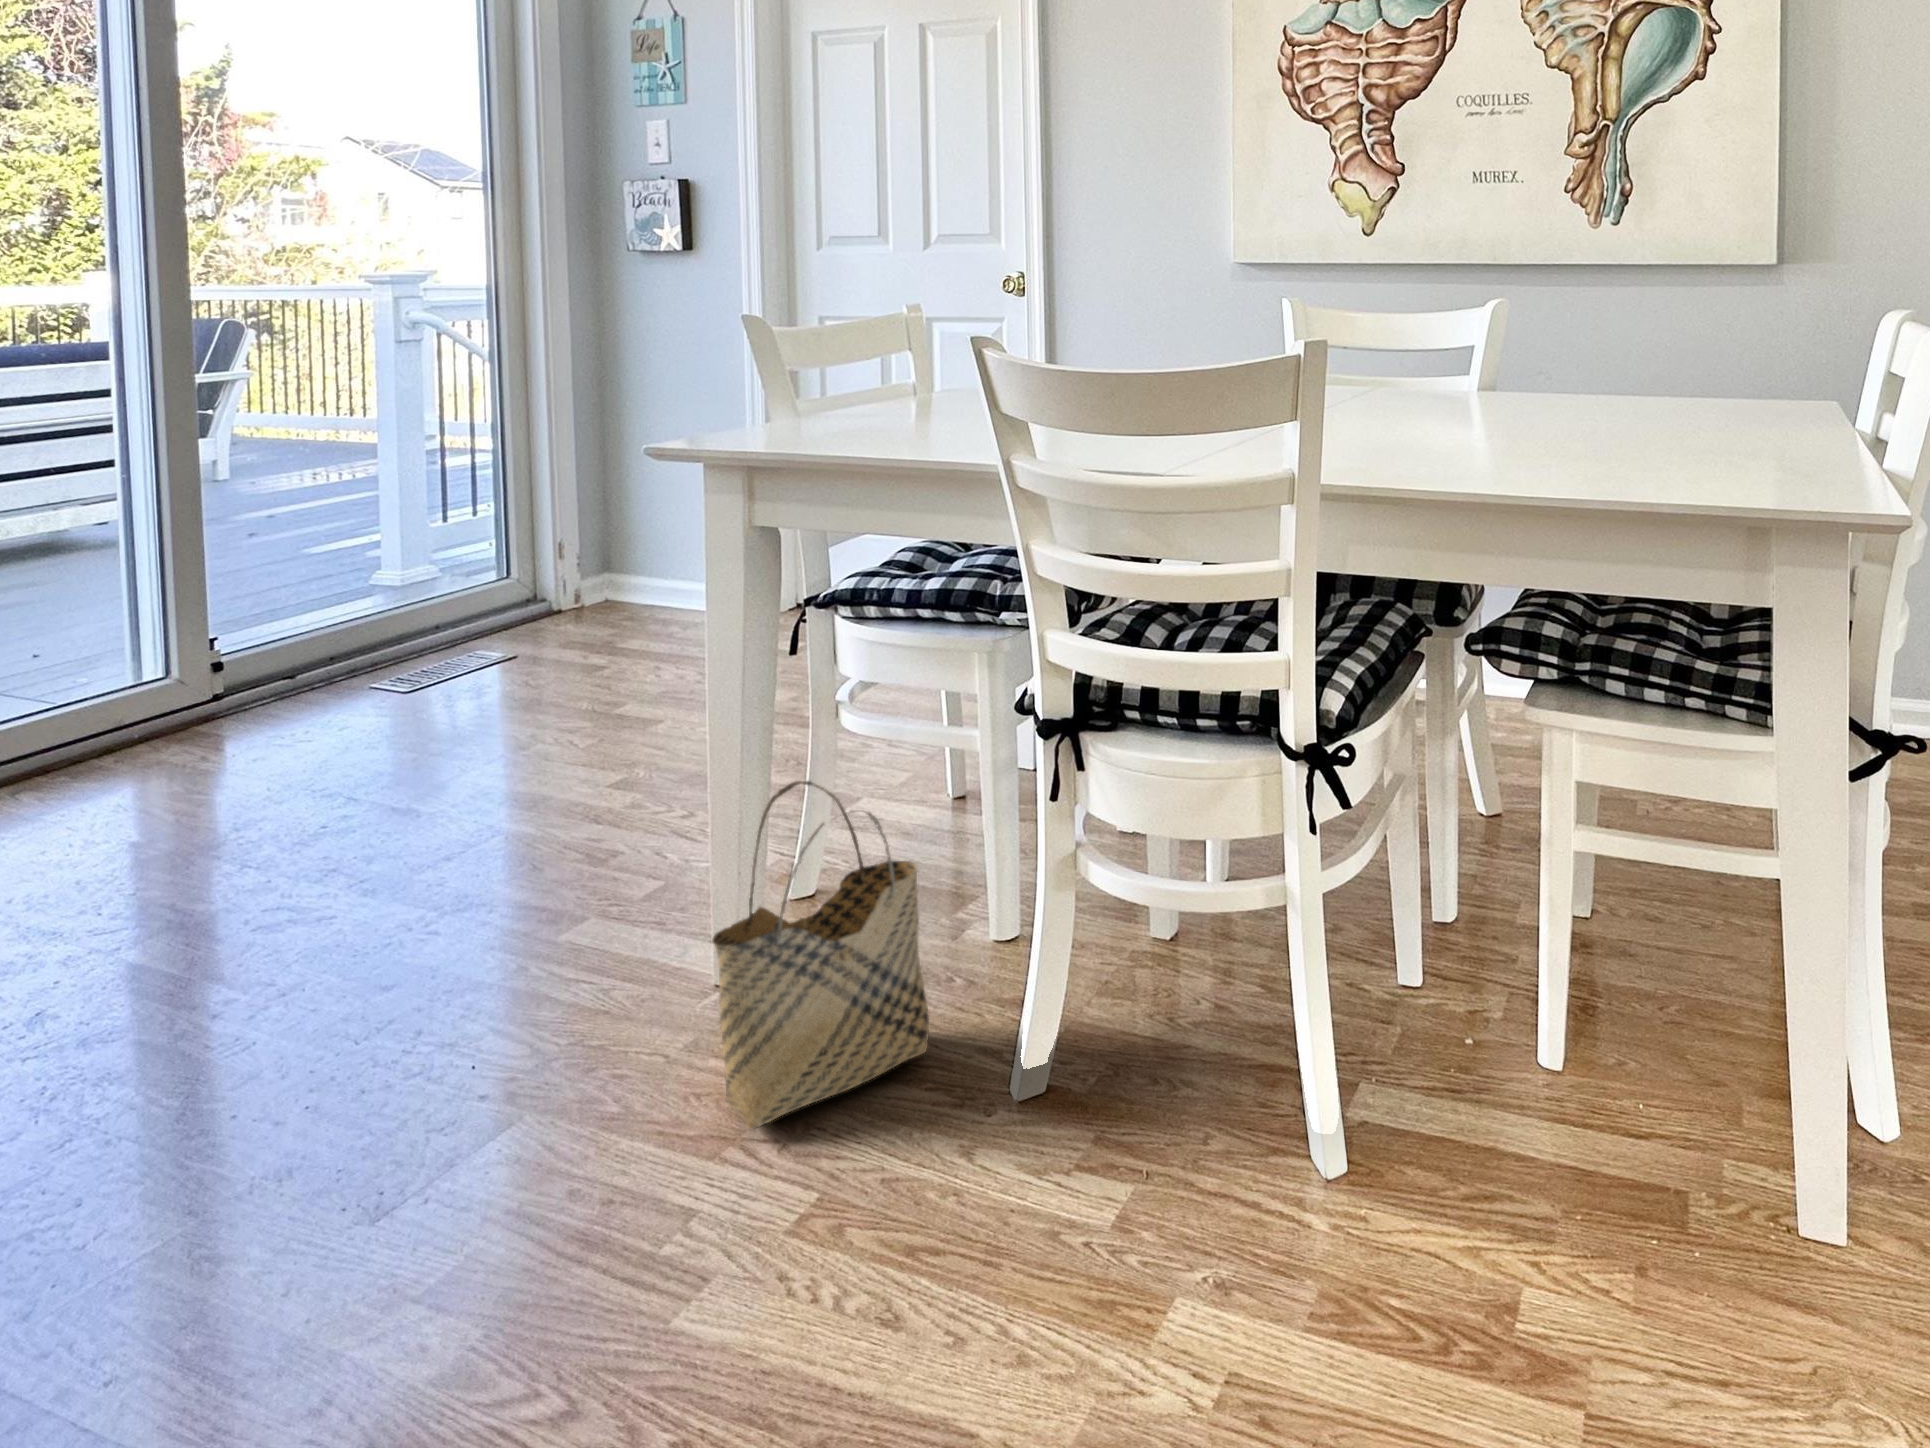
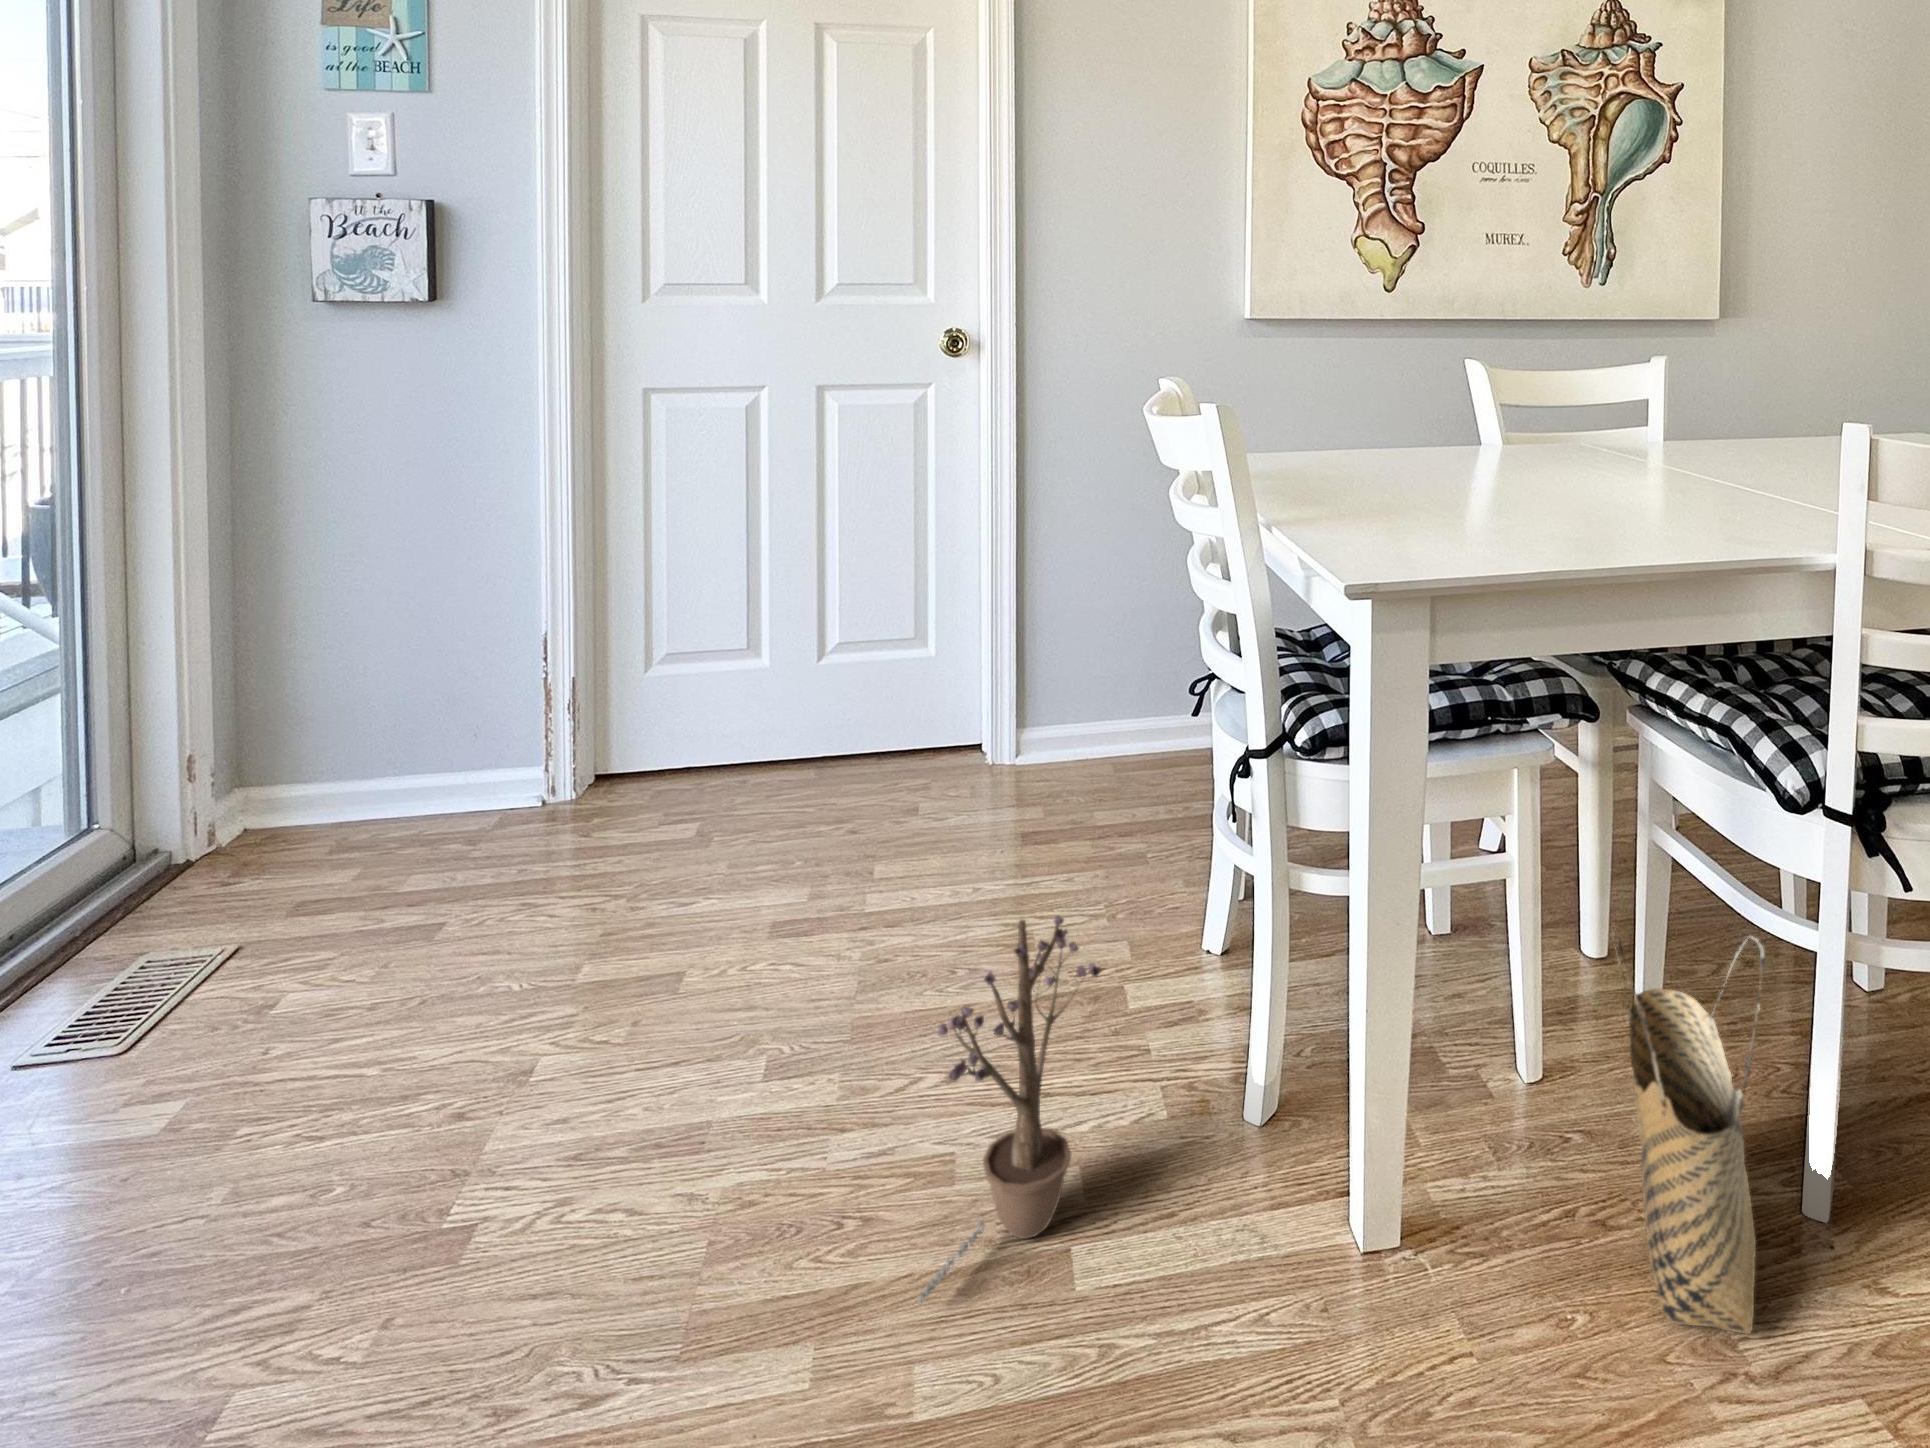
decorative plant: none [430,682,623,916] -> present [918,916,1101,1304]

